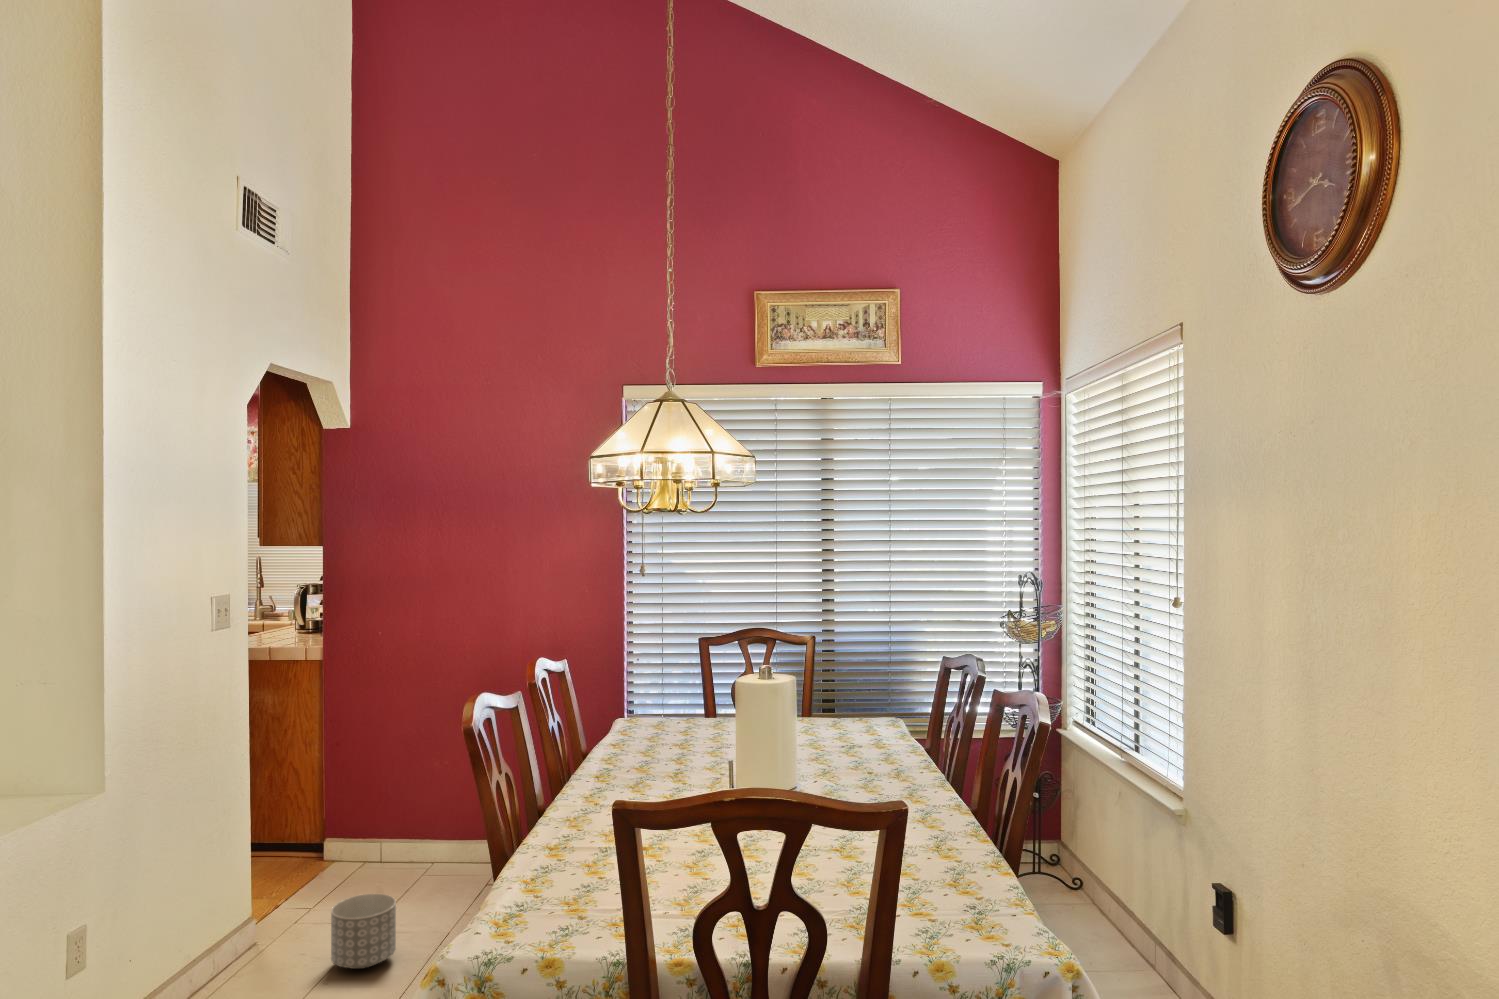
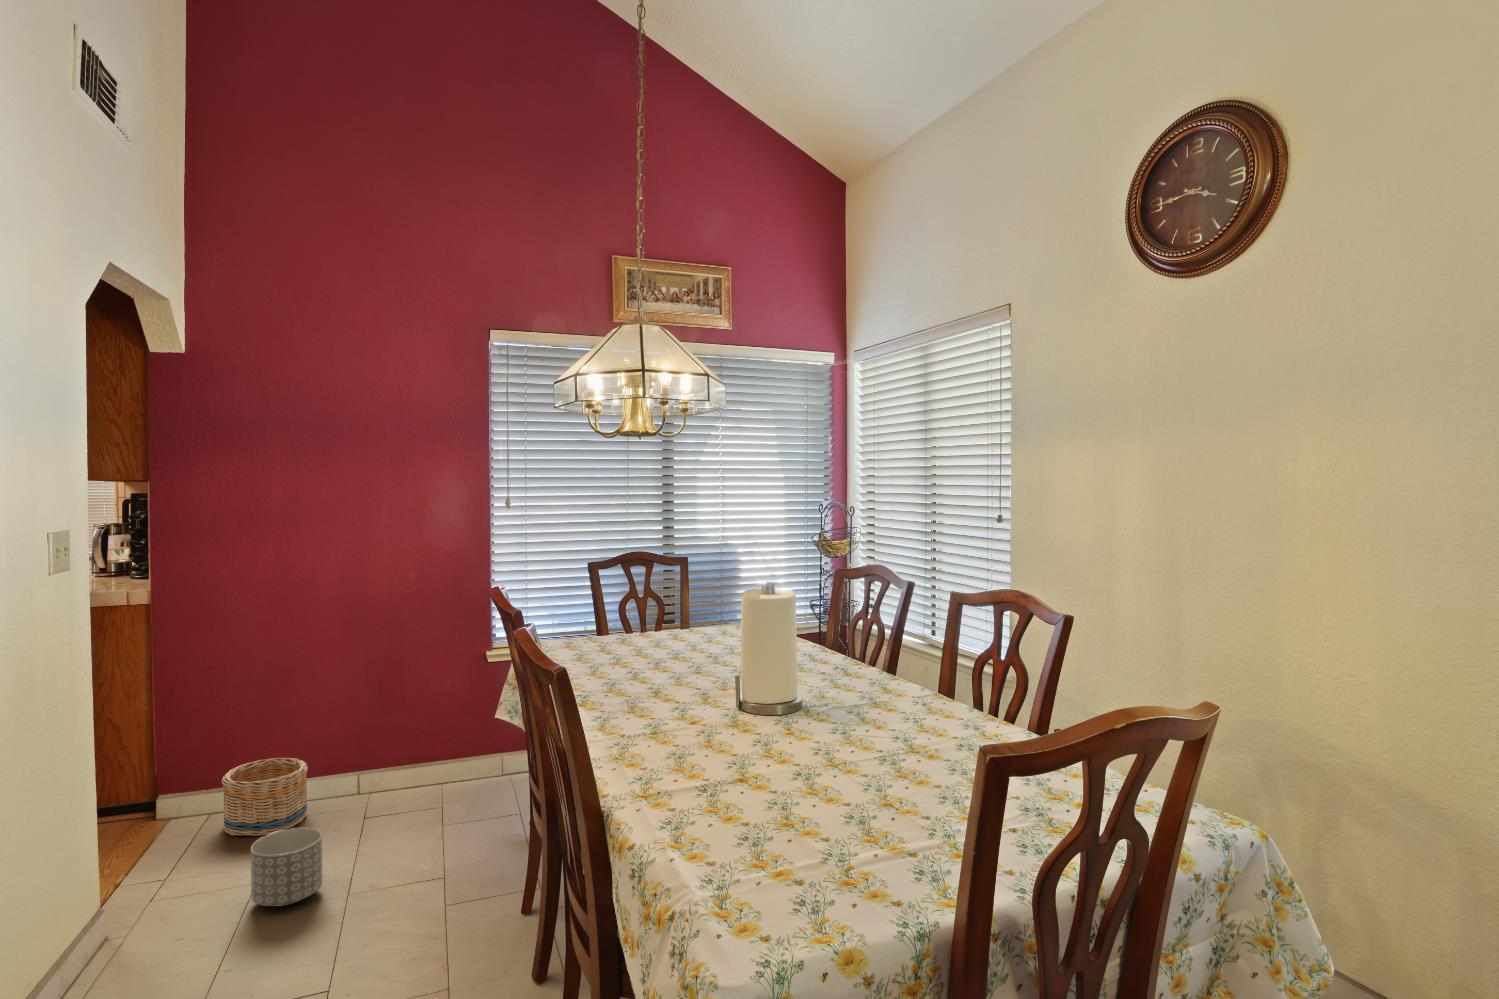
basket: none [361,818,438,894] -> present [222,758,308,836]

